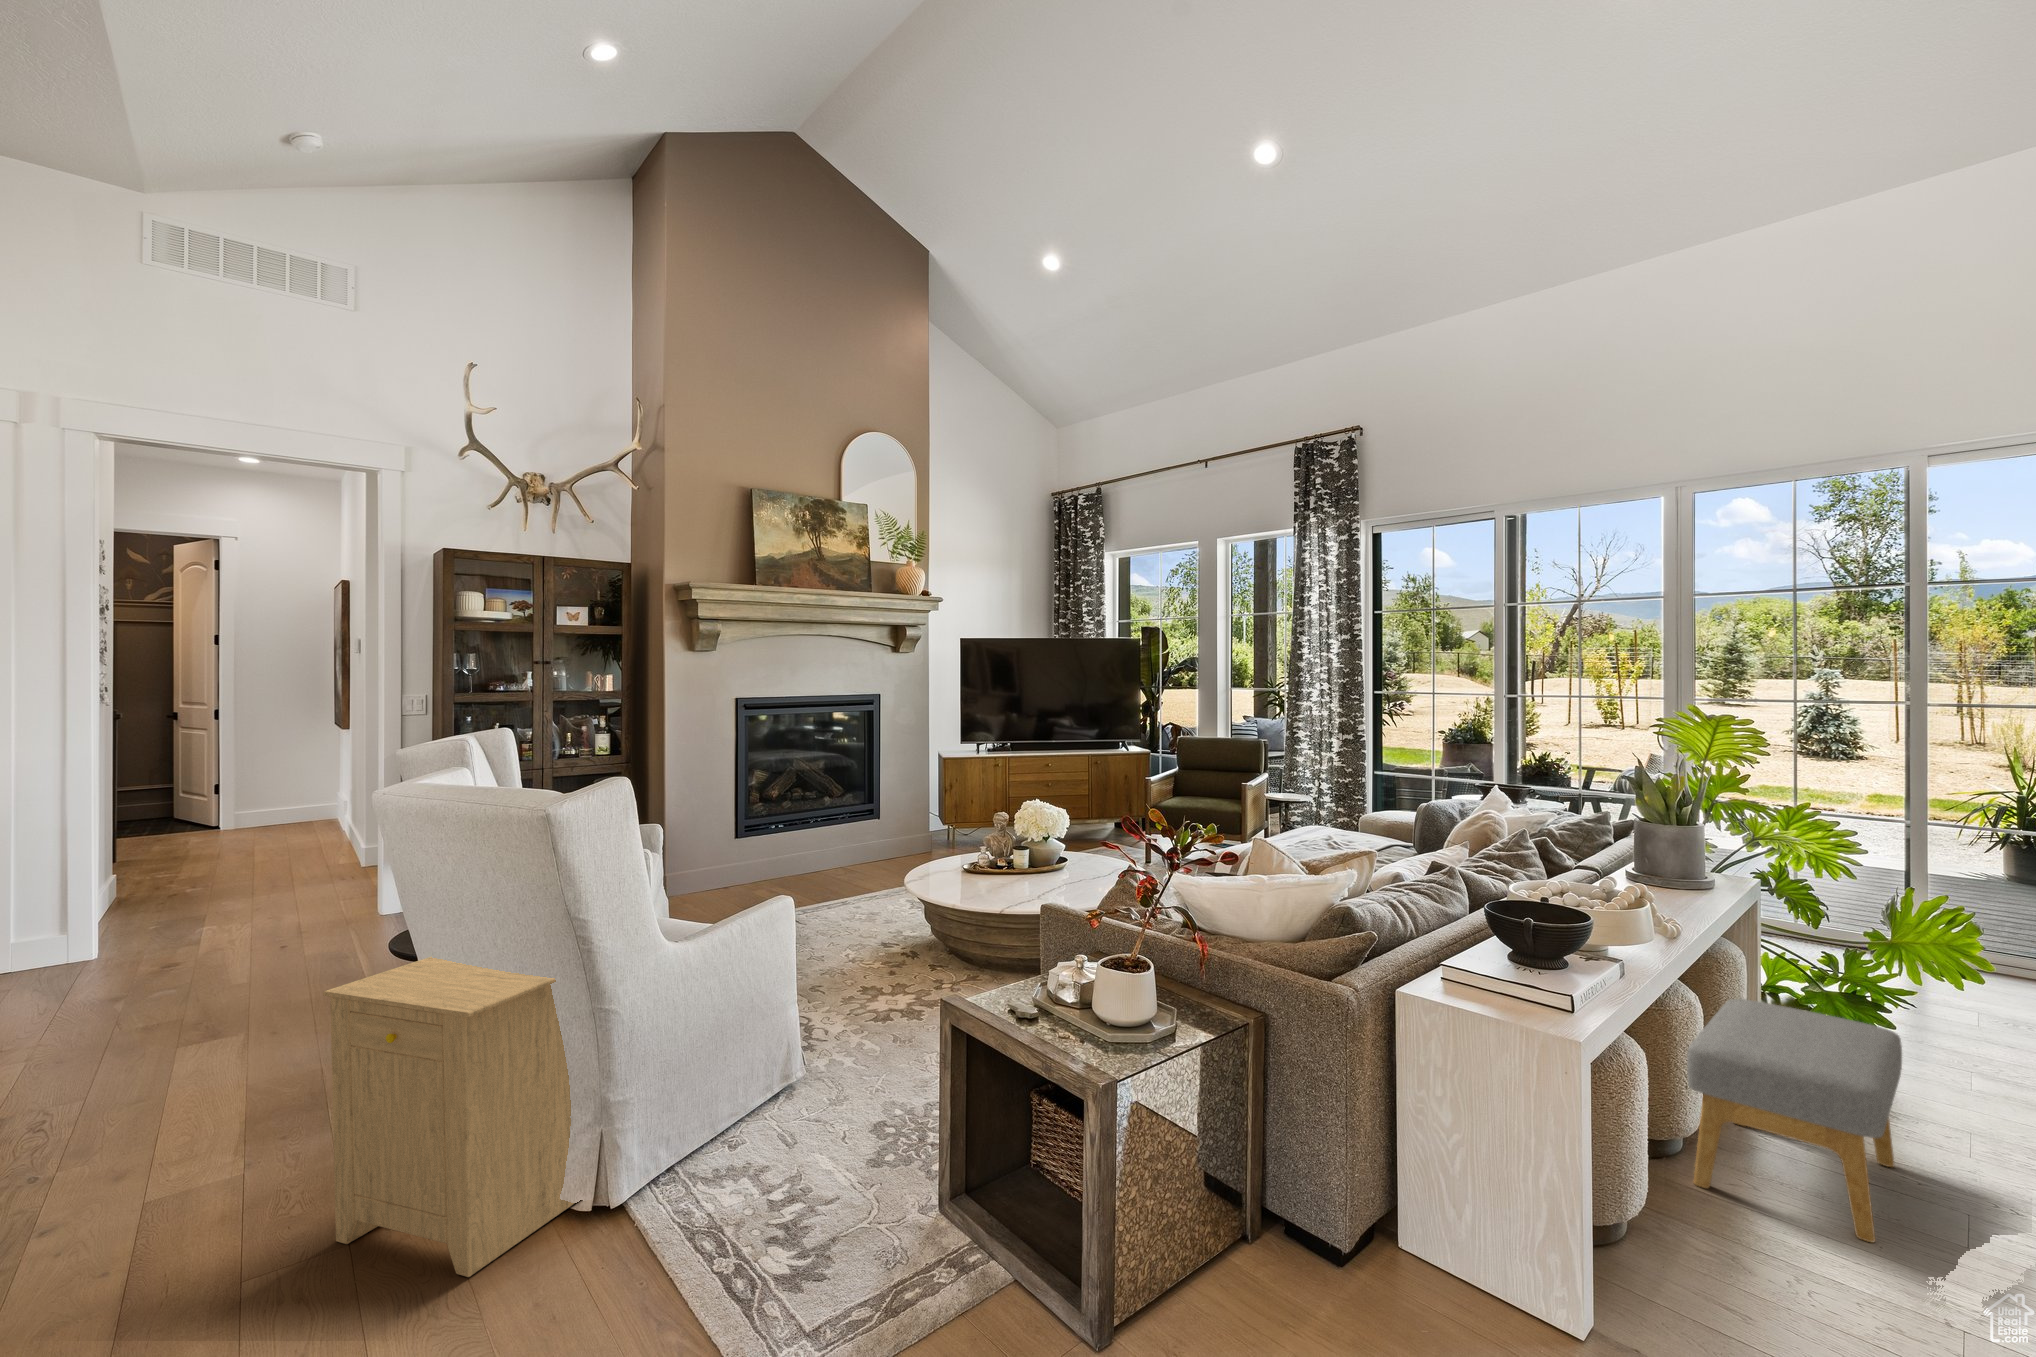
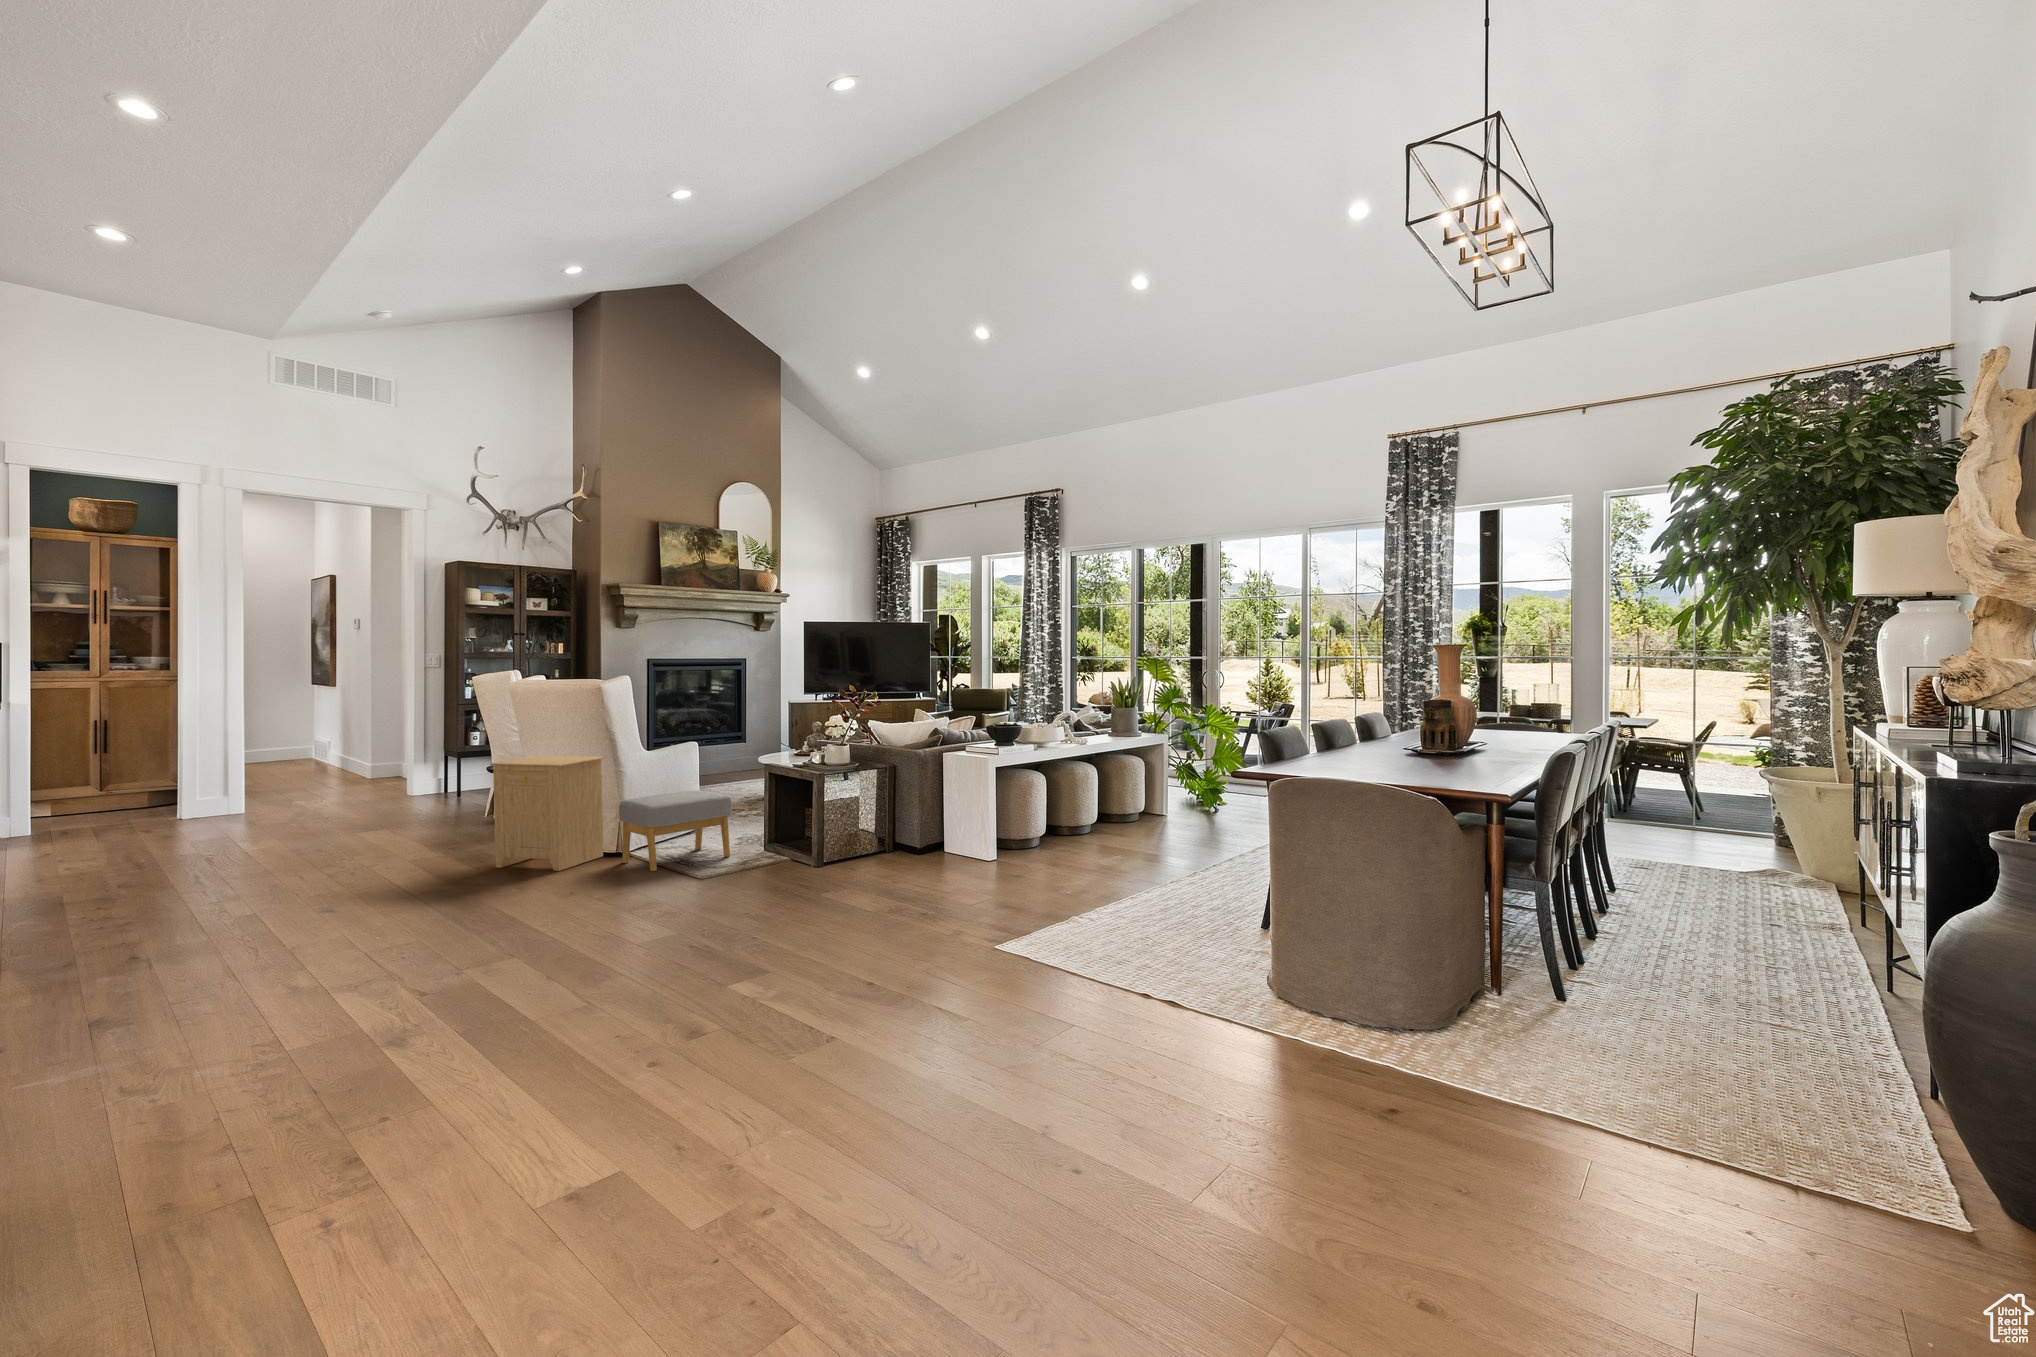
footstool: present [1687,999,1902,1242] -> present [619,791,731,871]

